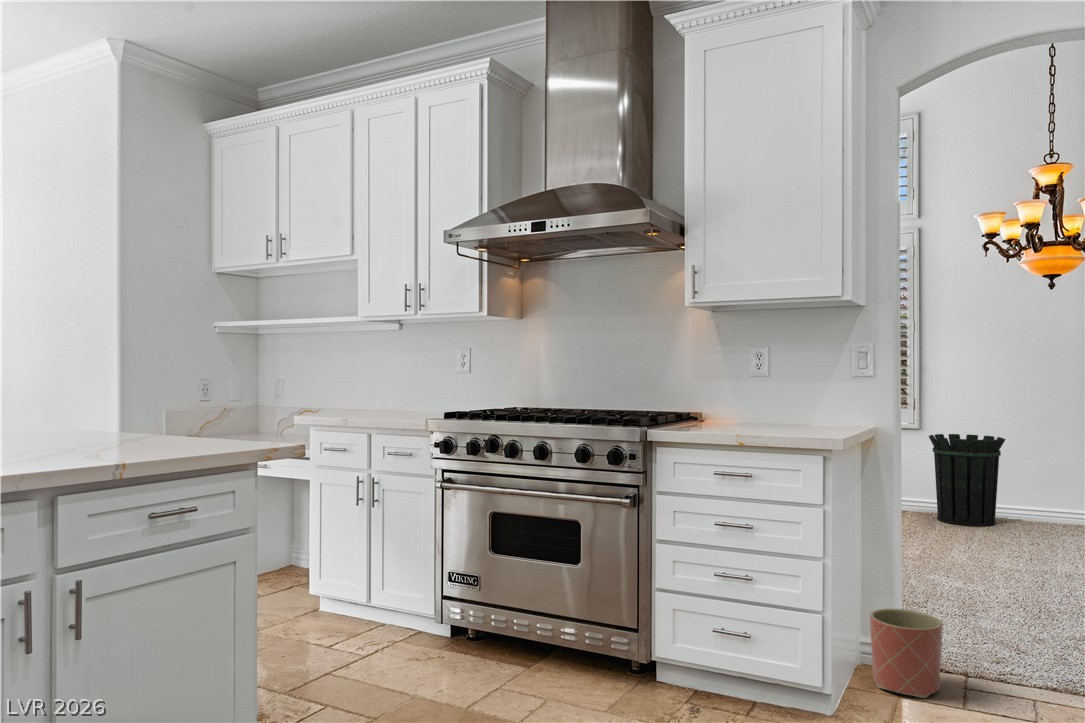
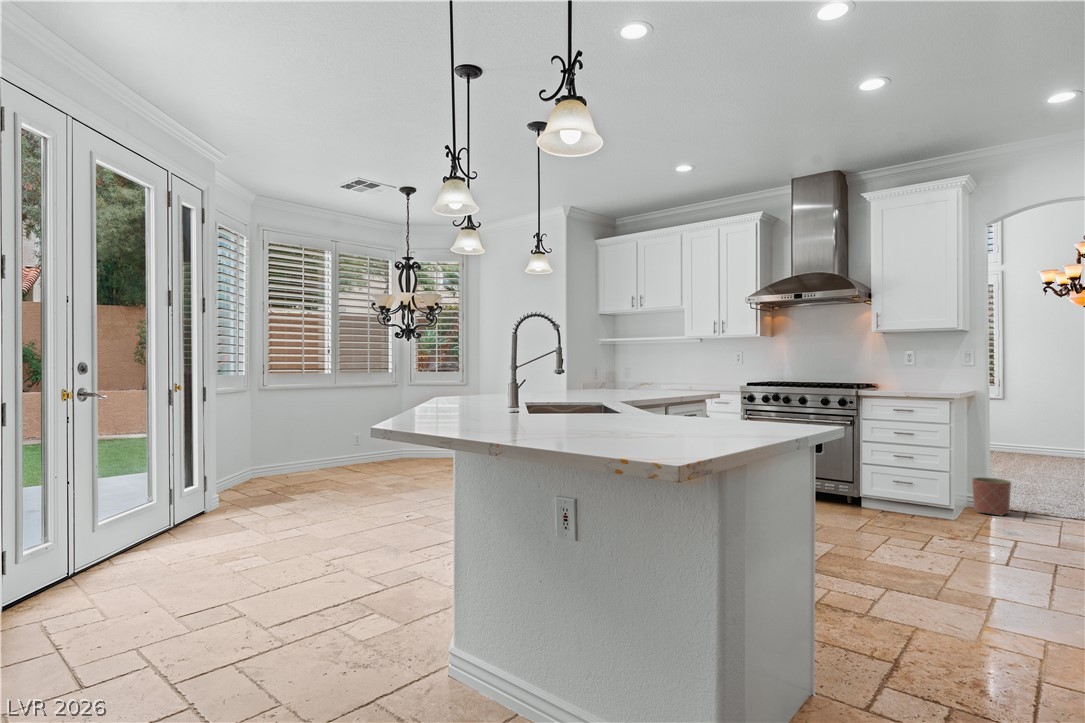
waste bin: present [929,434,1005,526] -> none [1009,402,1064,460]

